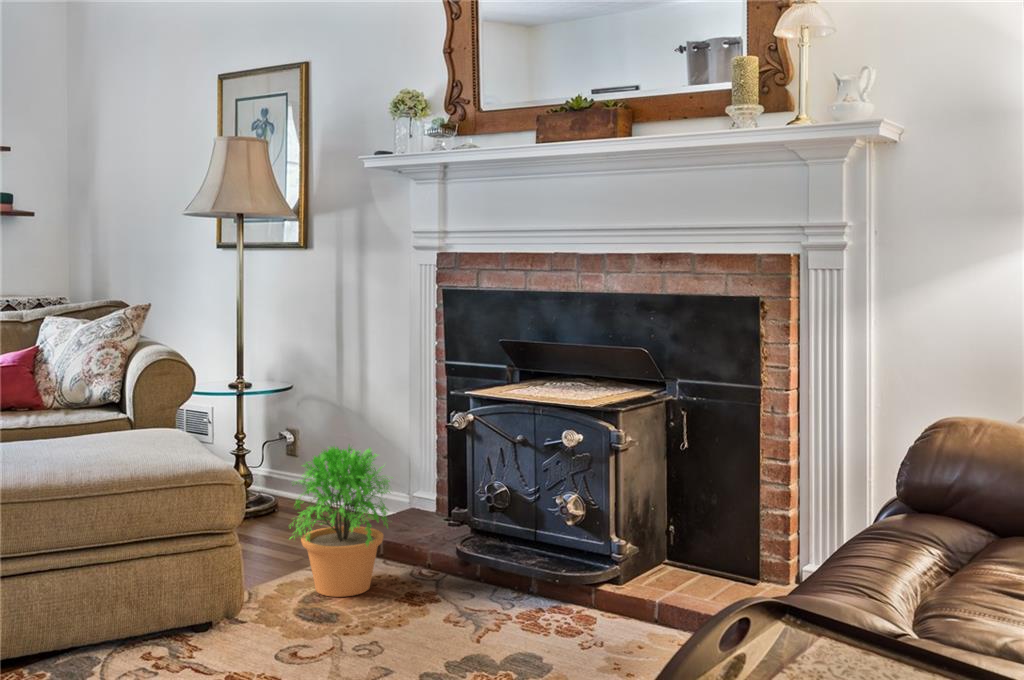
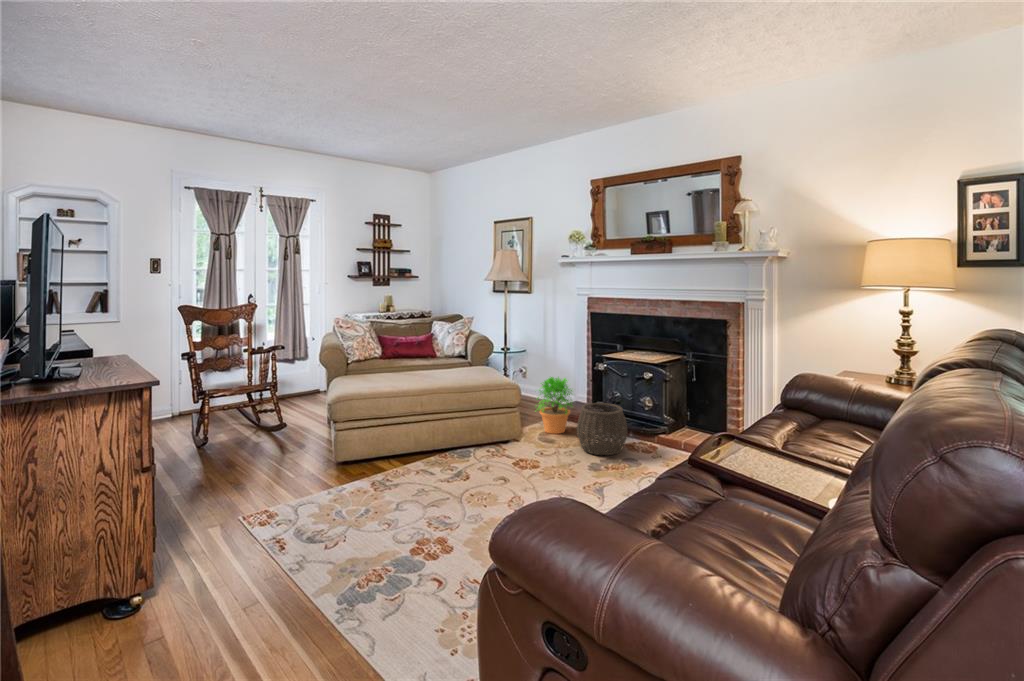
woven basket: none [388,511,522,653] -> present [577,403,627,455]

